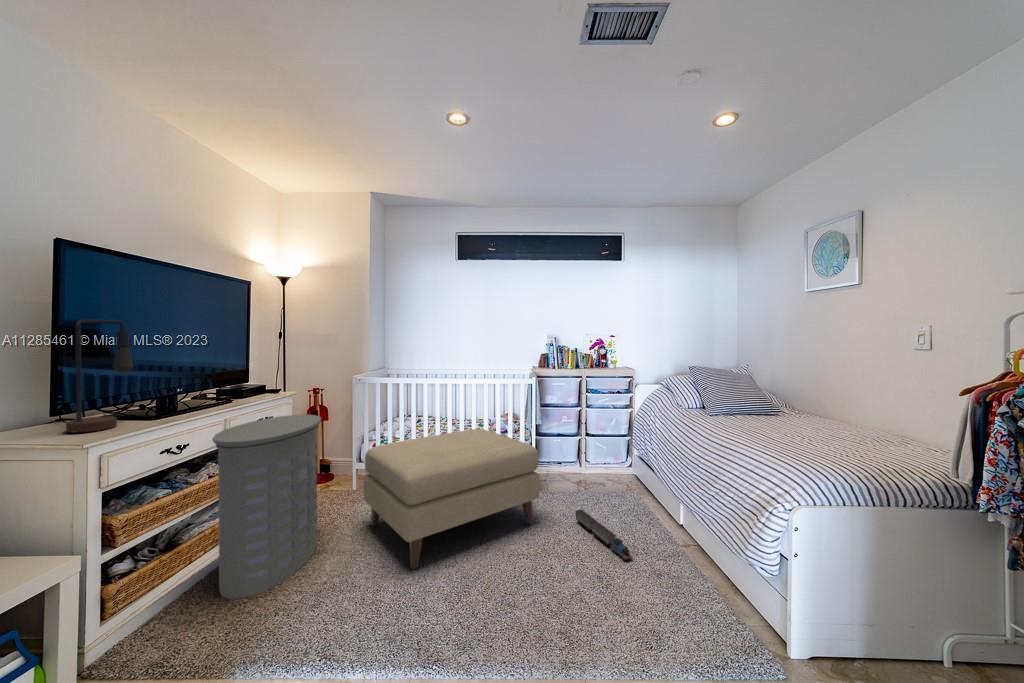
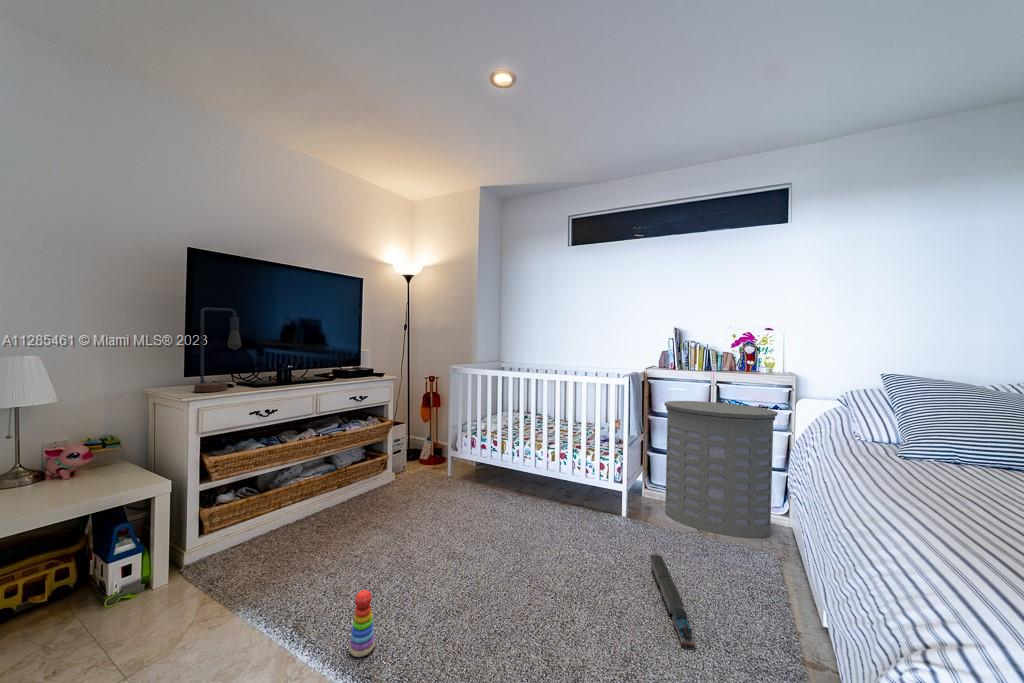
laundry hamper: present [213,414,321,599] -> present [664,401,778,538]
ottoman: present [364,429,540,569] -> none [424,432,603,568]
stacking toy: none [396,592,419,655] -> present [349,590,375,657]

